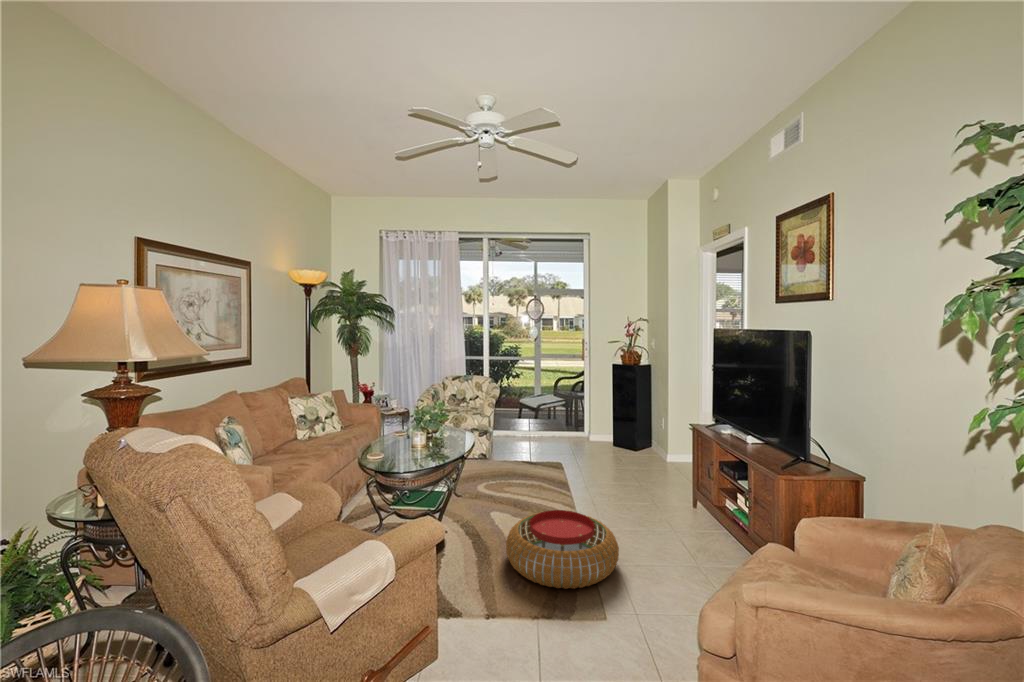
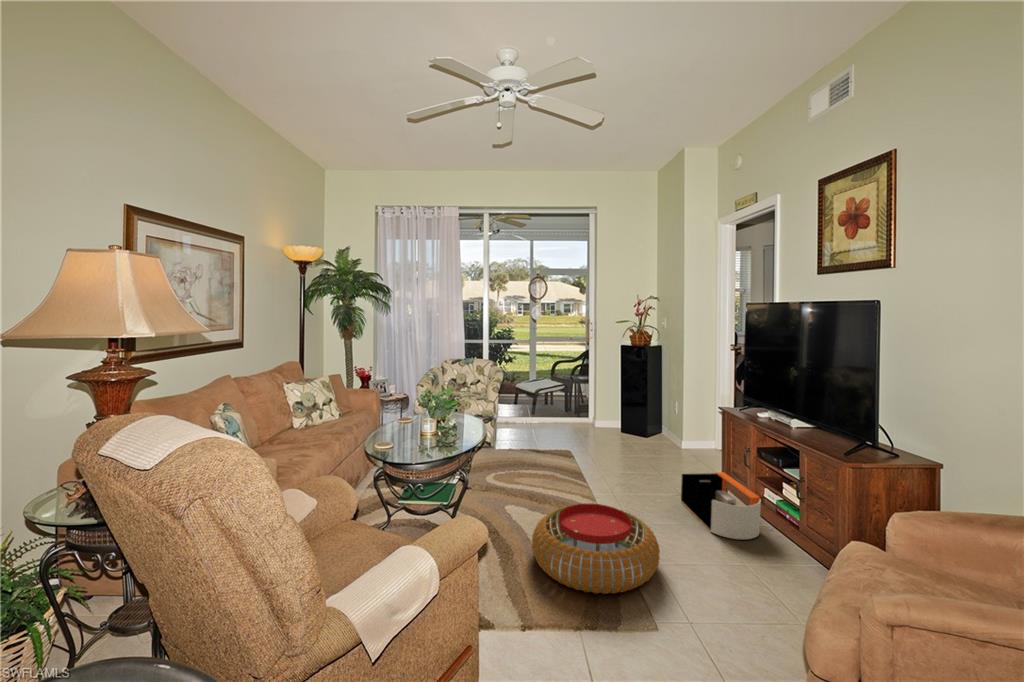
storage bin: none [654,485,721,546] -> present [681,472,761,539]

